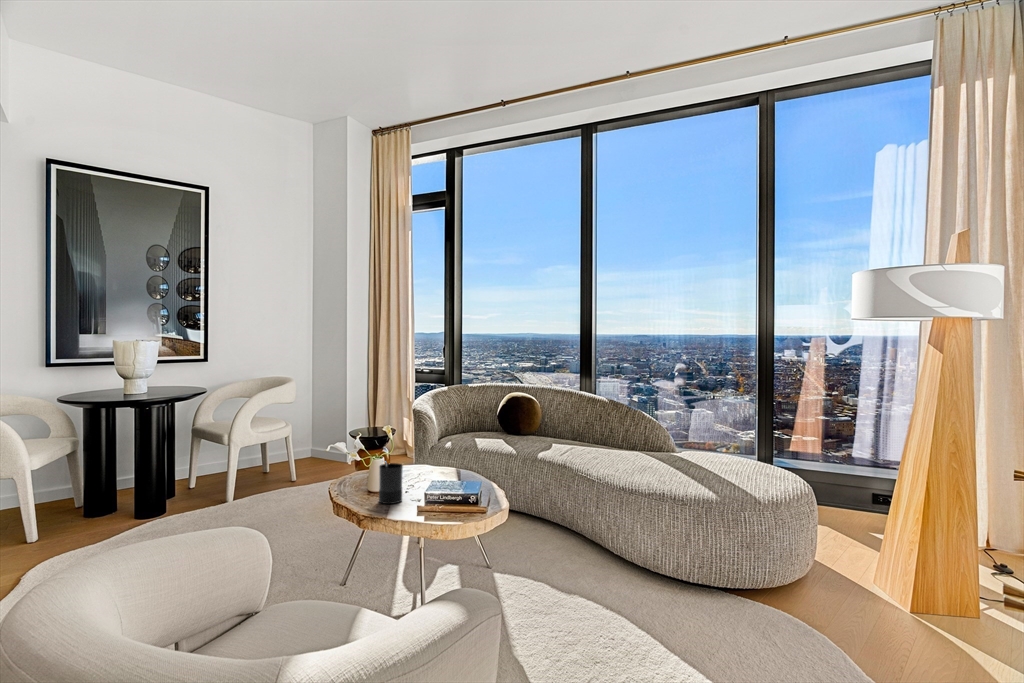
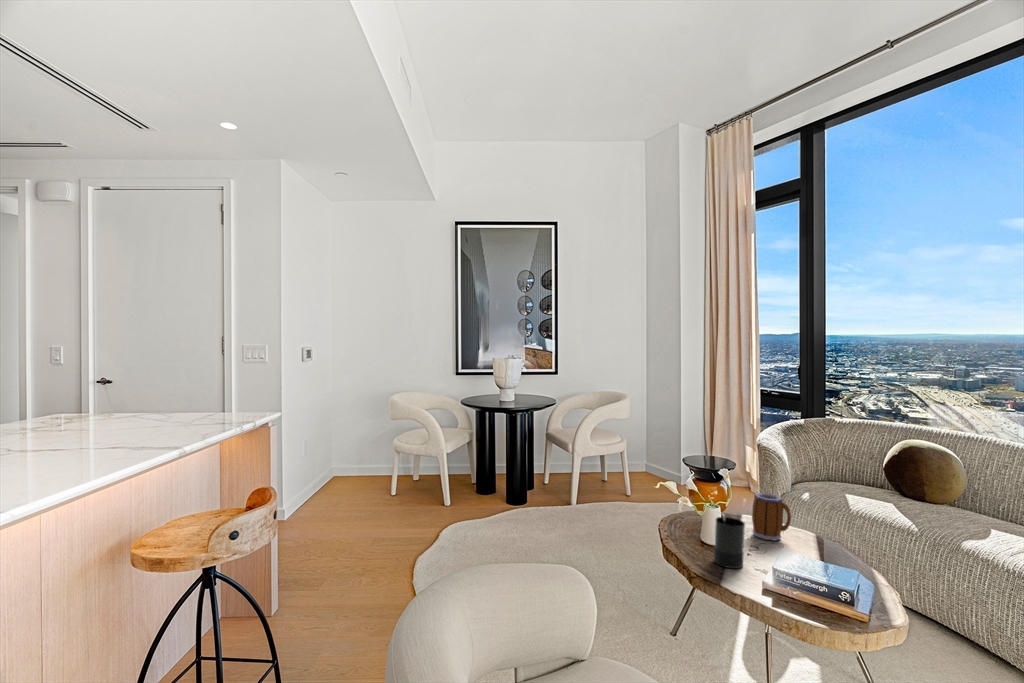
mug: none [409,442,438,480] -> present [752,493,791,541]

